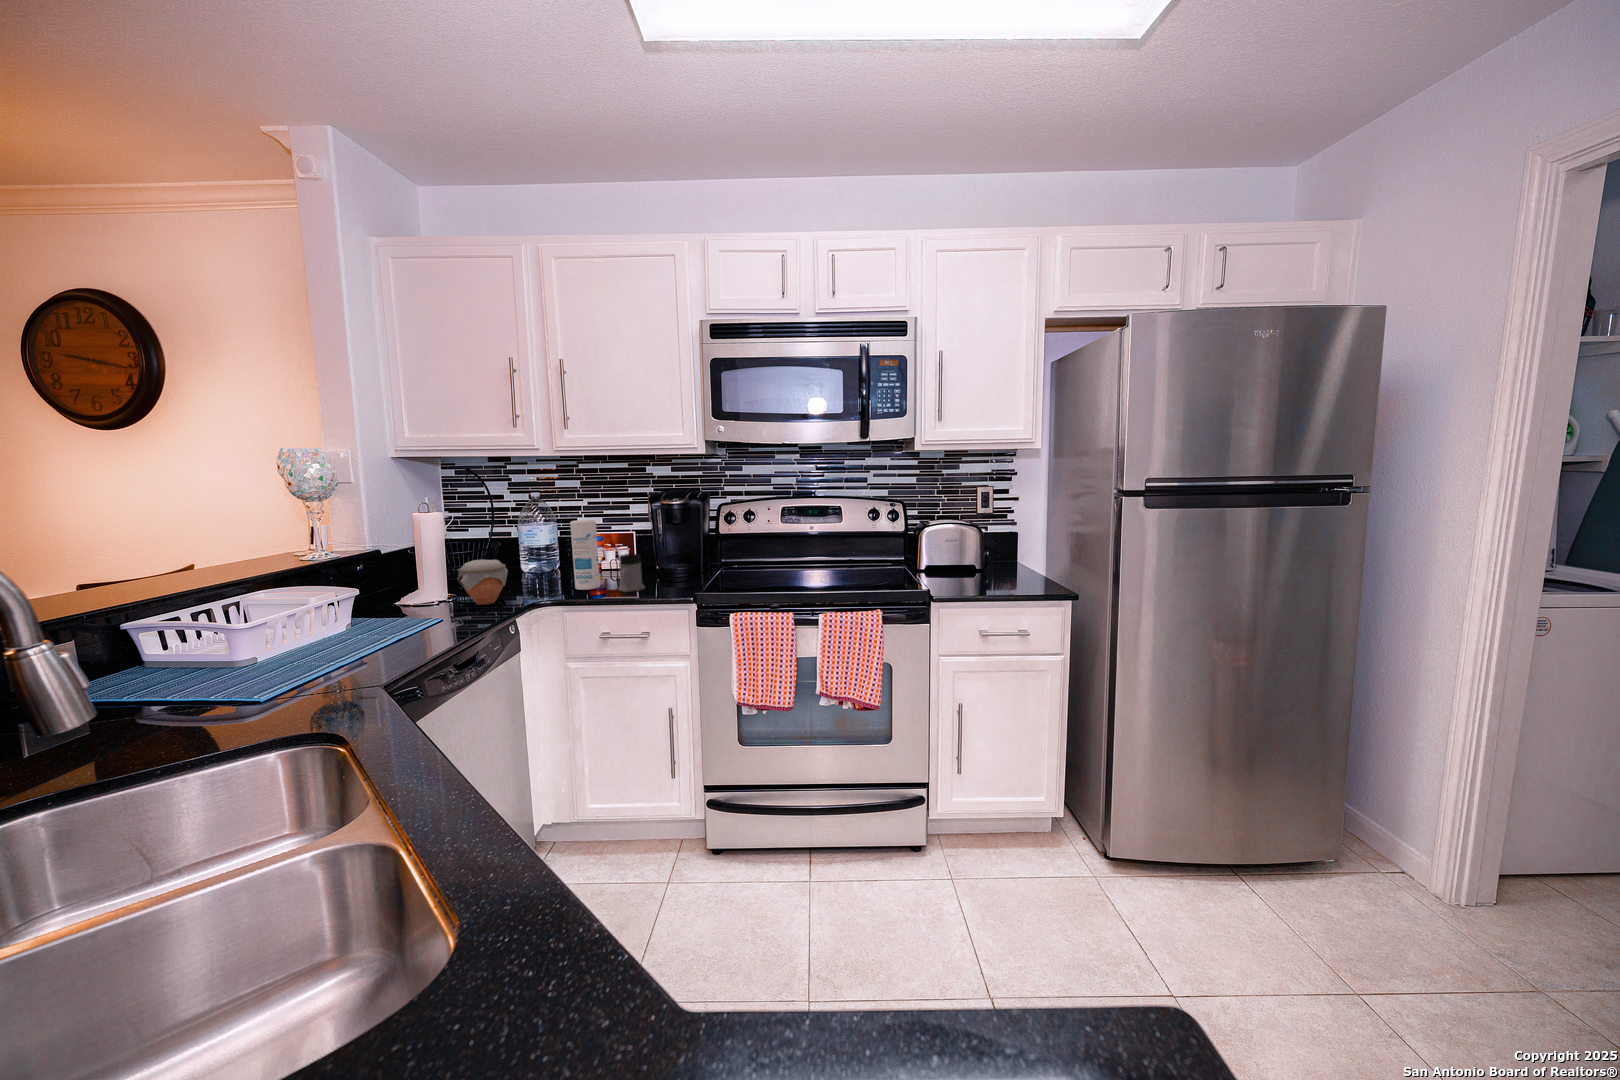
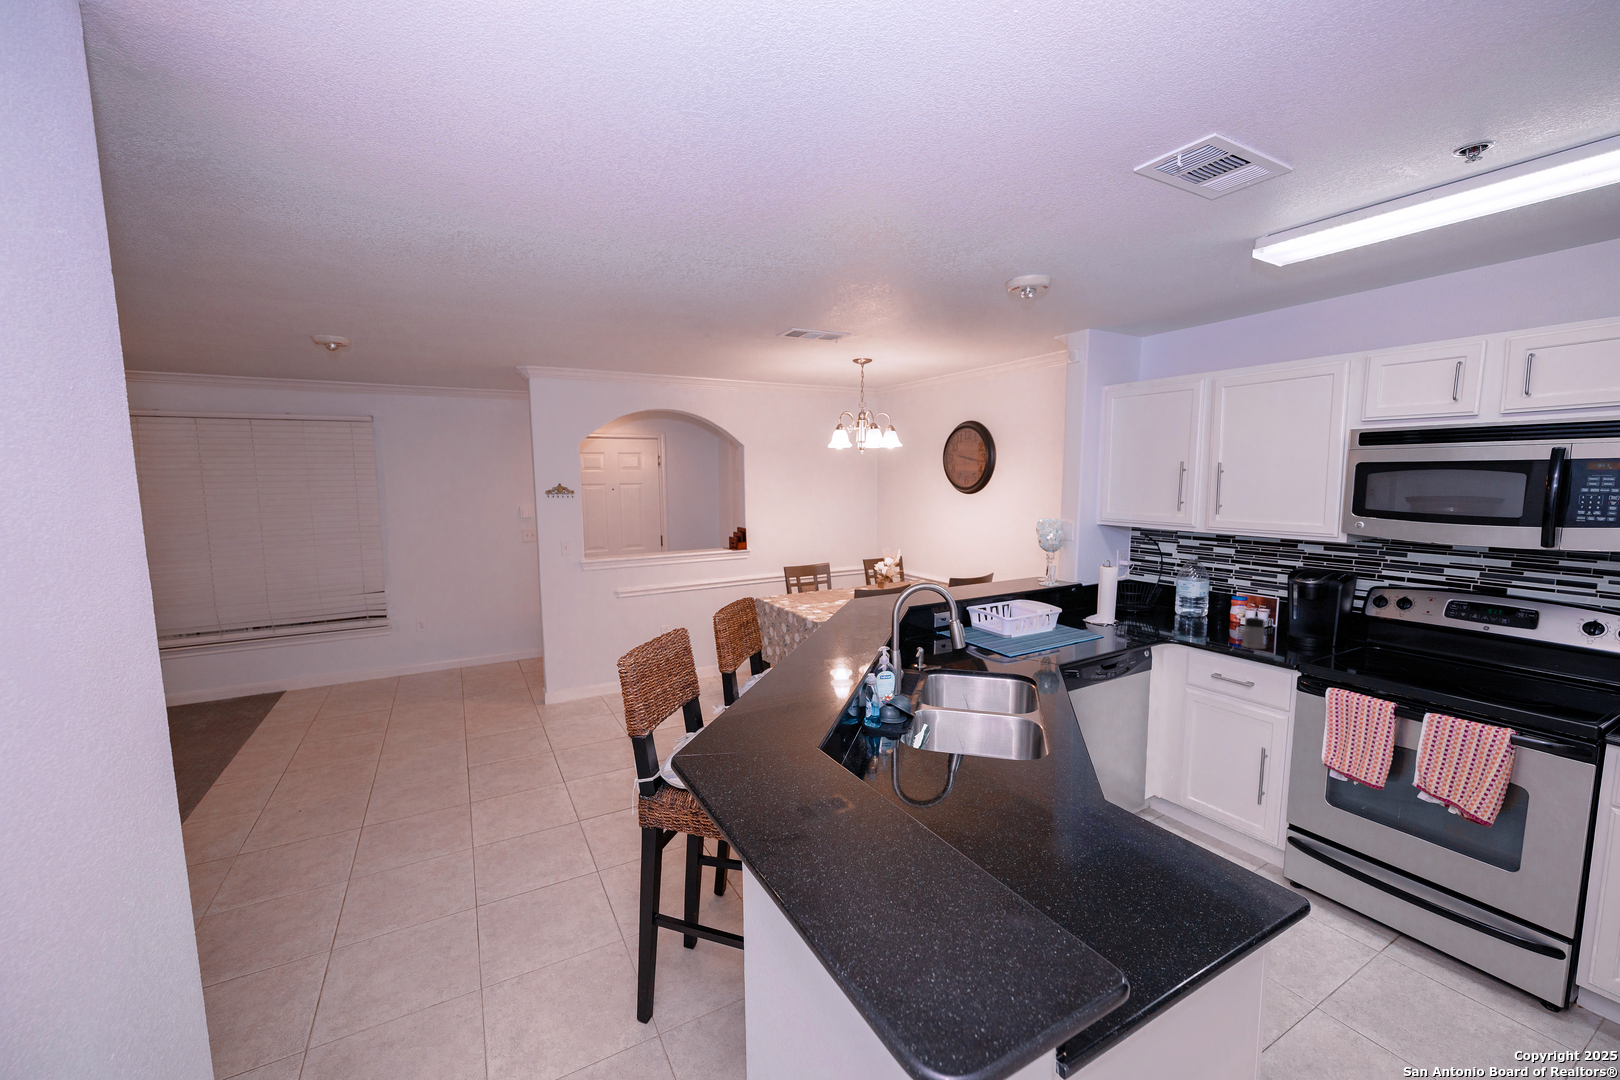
canister: present [570,520,600,590] -> none [1208,584,1233,639]
jar: present [457,559,508,605] -> none [1121,601,1157,633]

